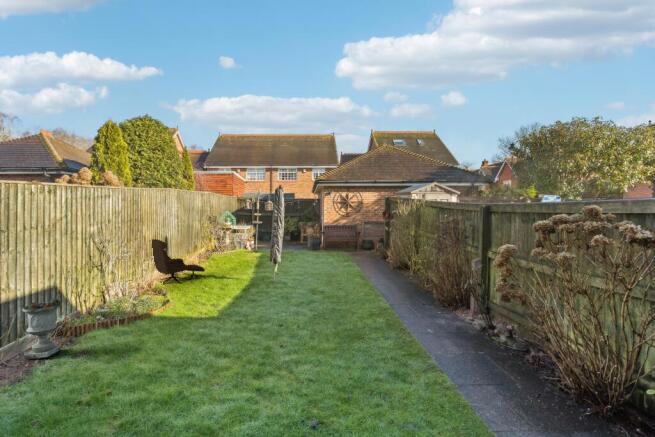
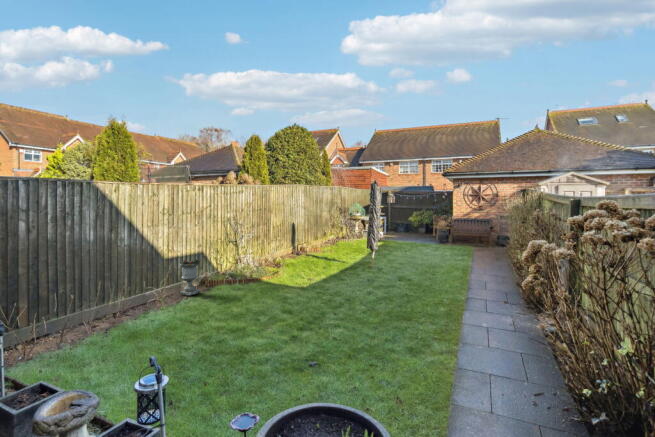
lounge chair: present [152,239,205,284] -> none [280,225,319,261]

